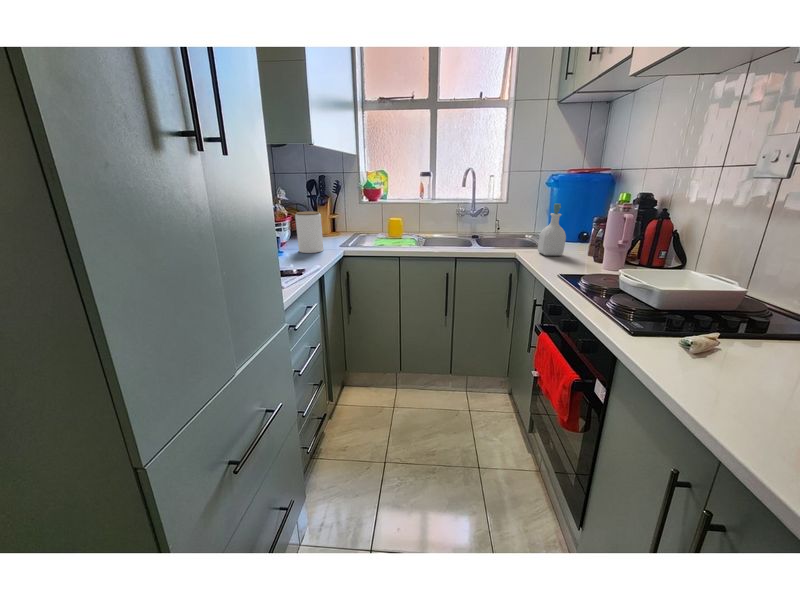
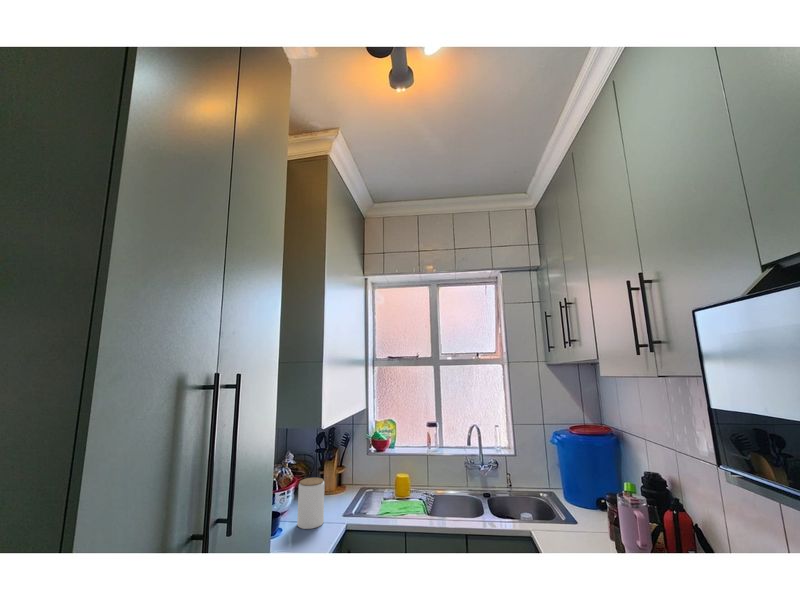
soap bottle: present [538,204,566,256] -> none [553,475,584,538]

